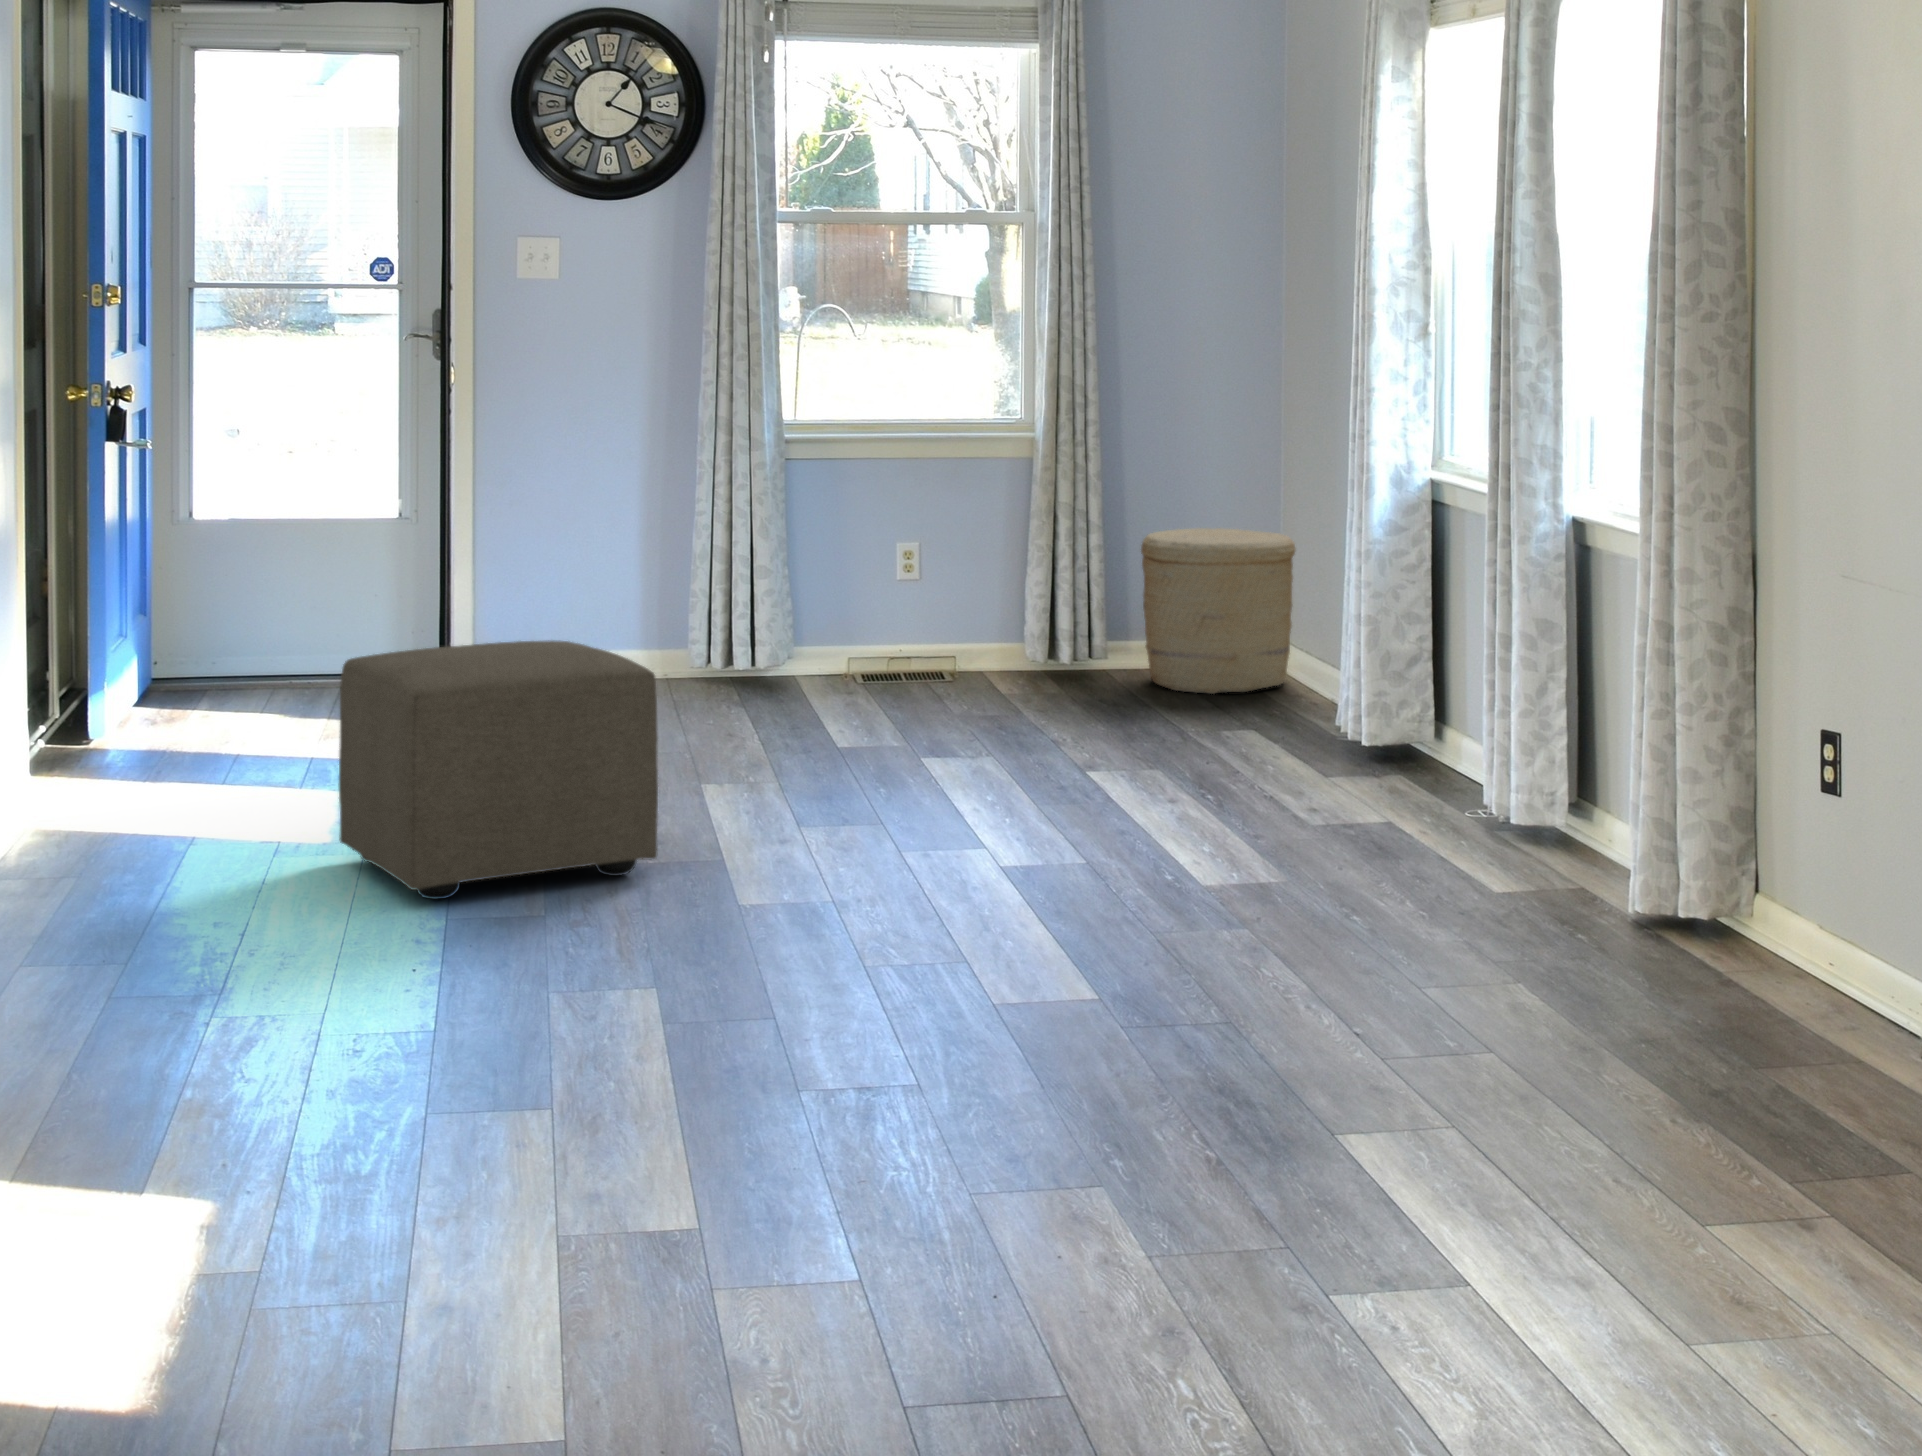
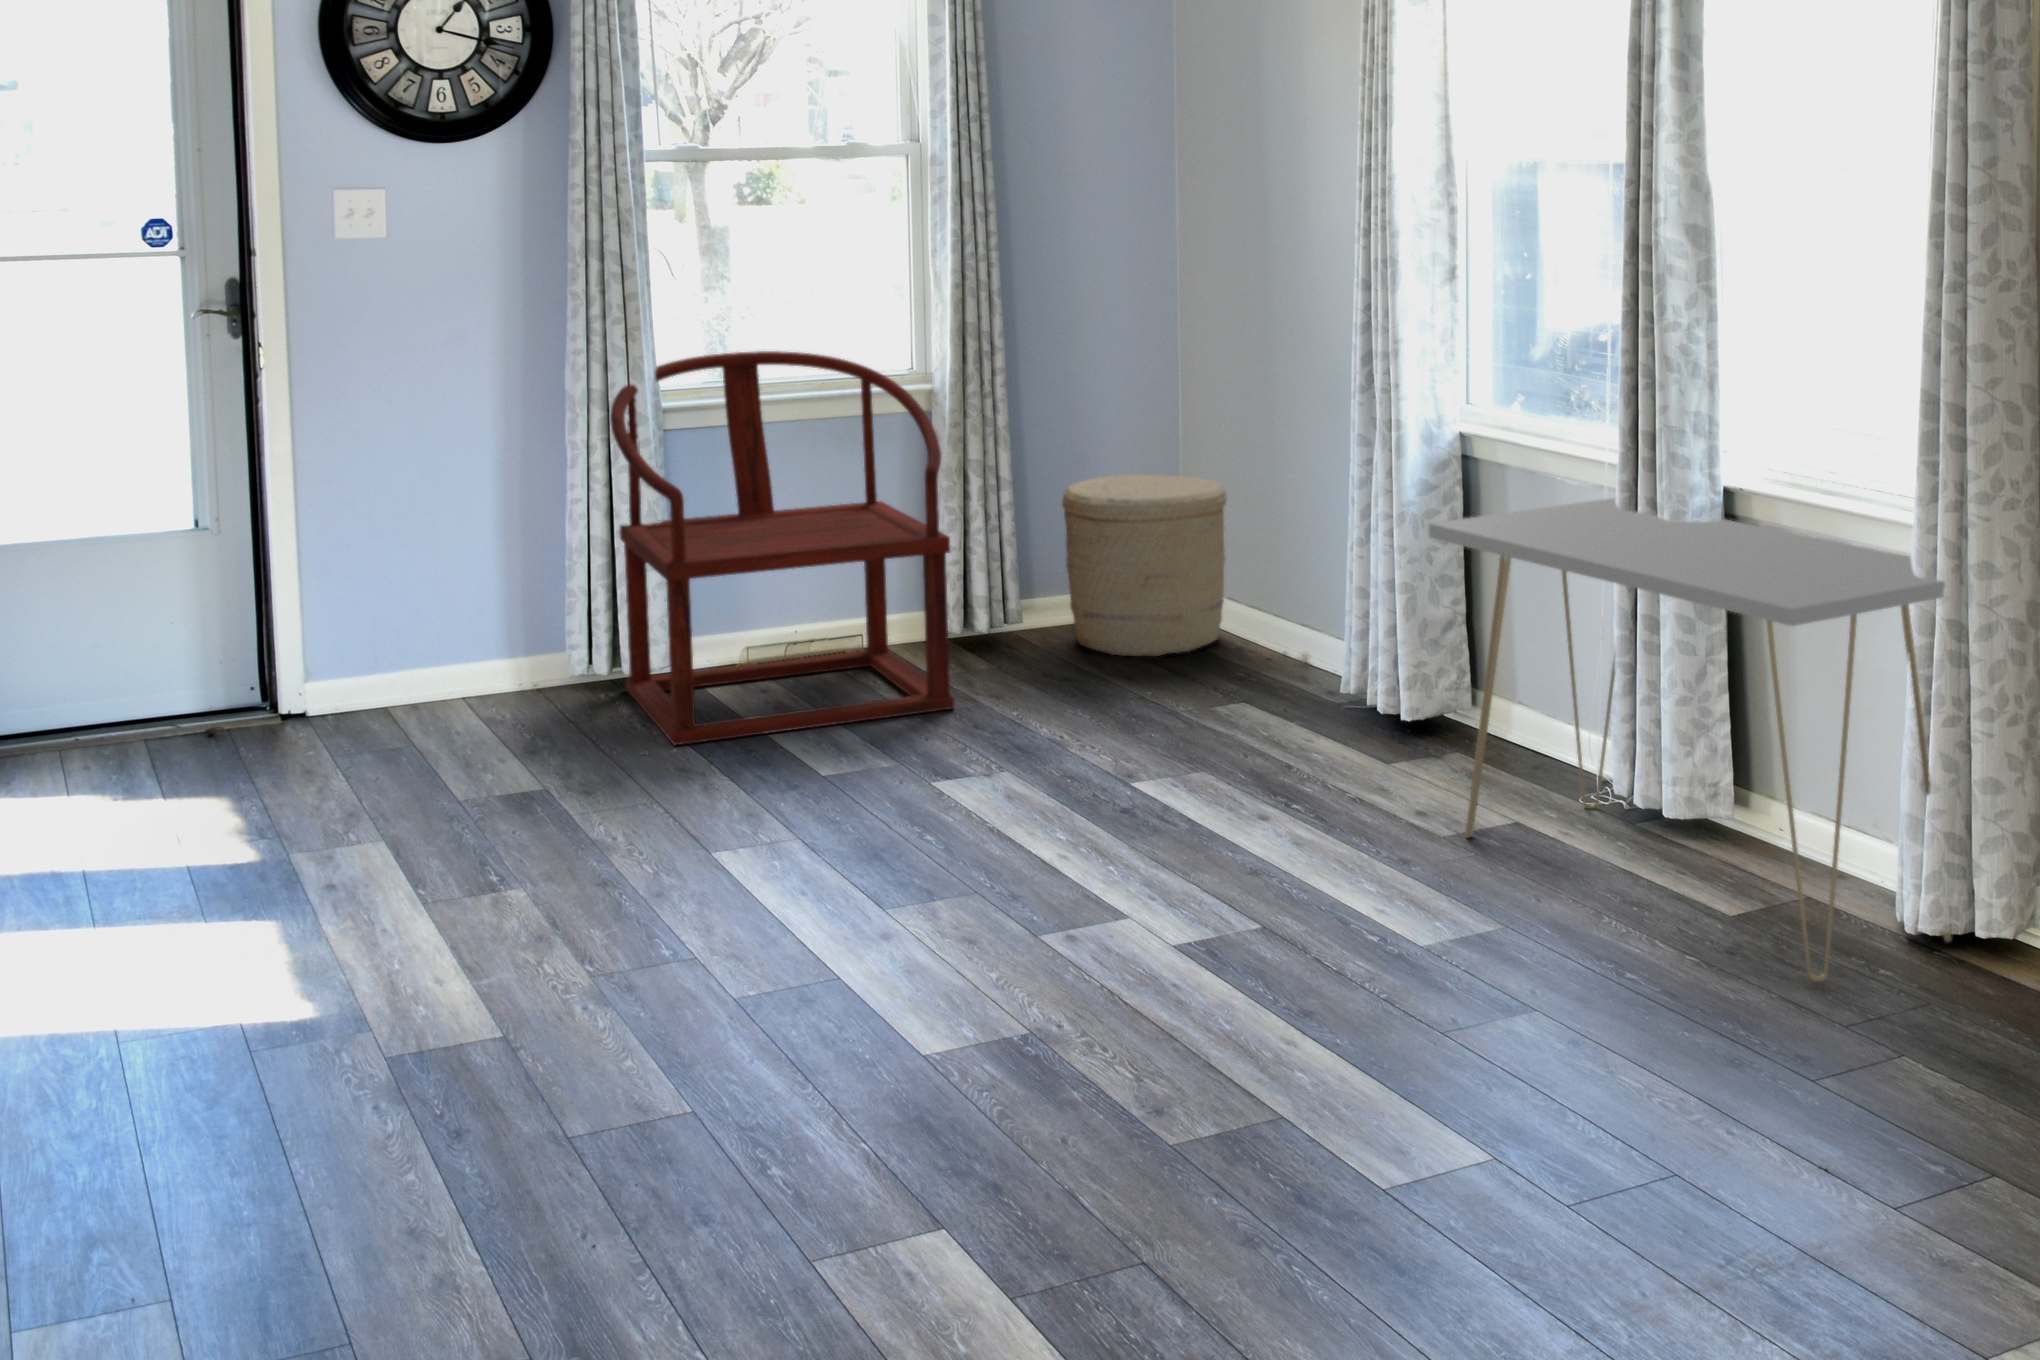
armchair: none [721,393,1002,723] -> present [610,351,954,746]
console table: none [1302,527,1718,932] -> present [1429,498,1951,982]
ottoman: present [339,640,658,899] -> none [326,719,771,1090]

